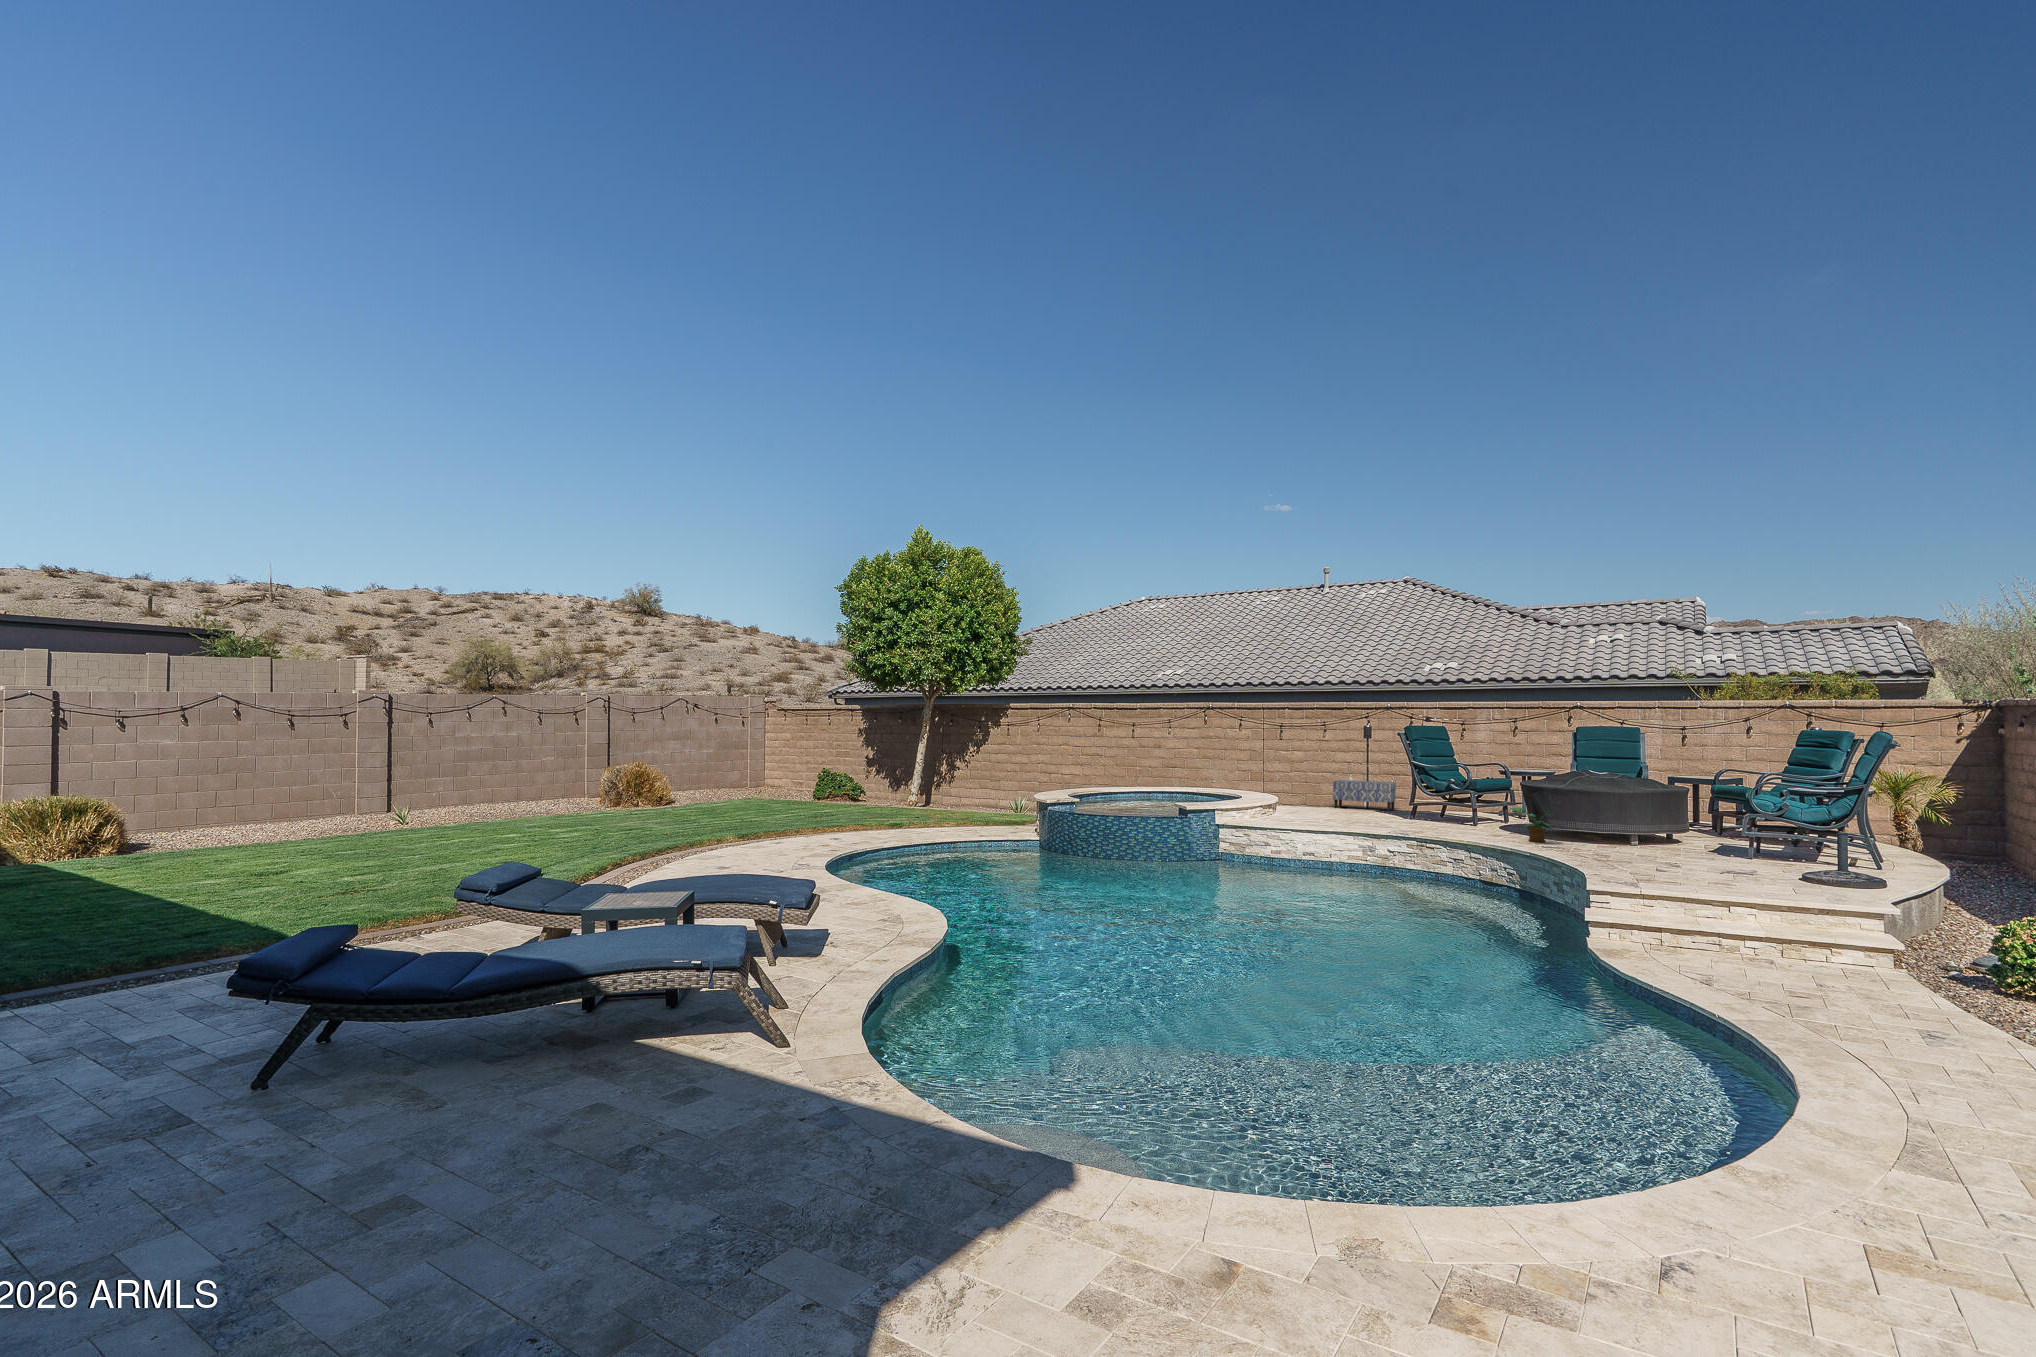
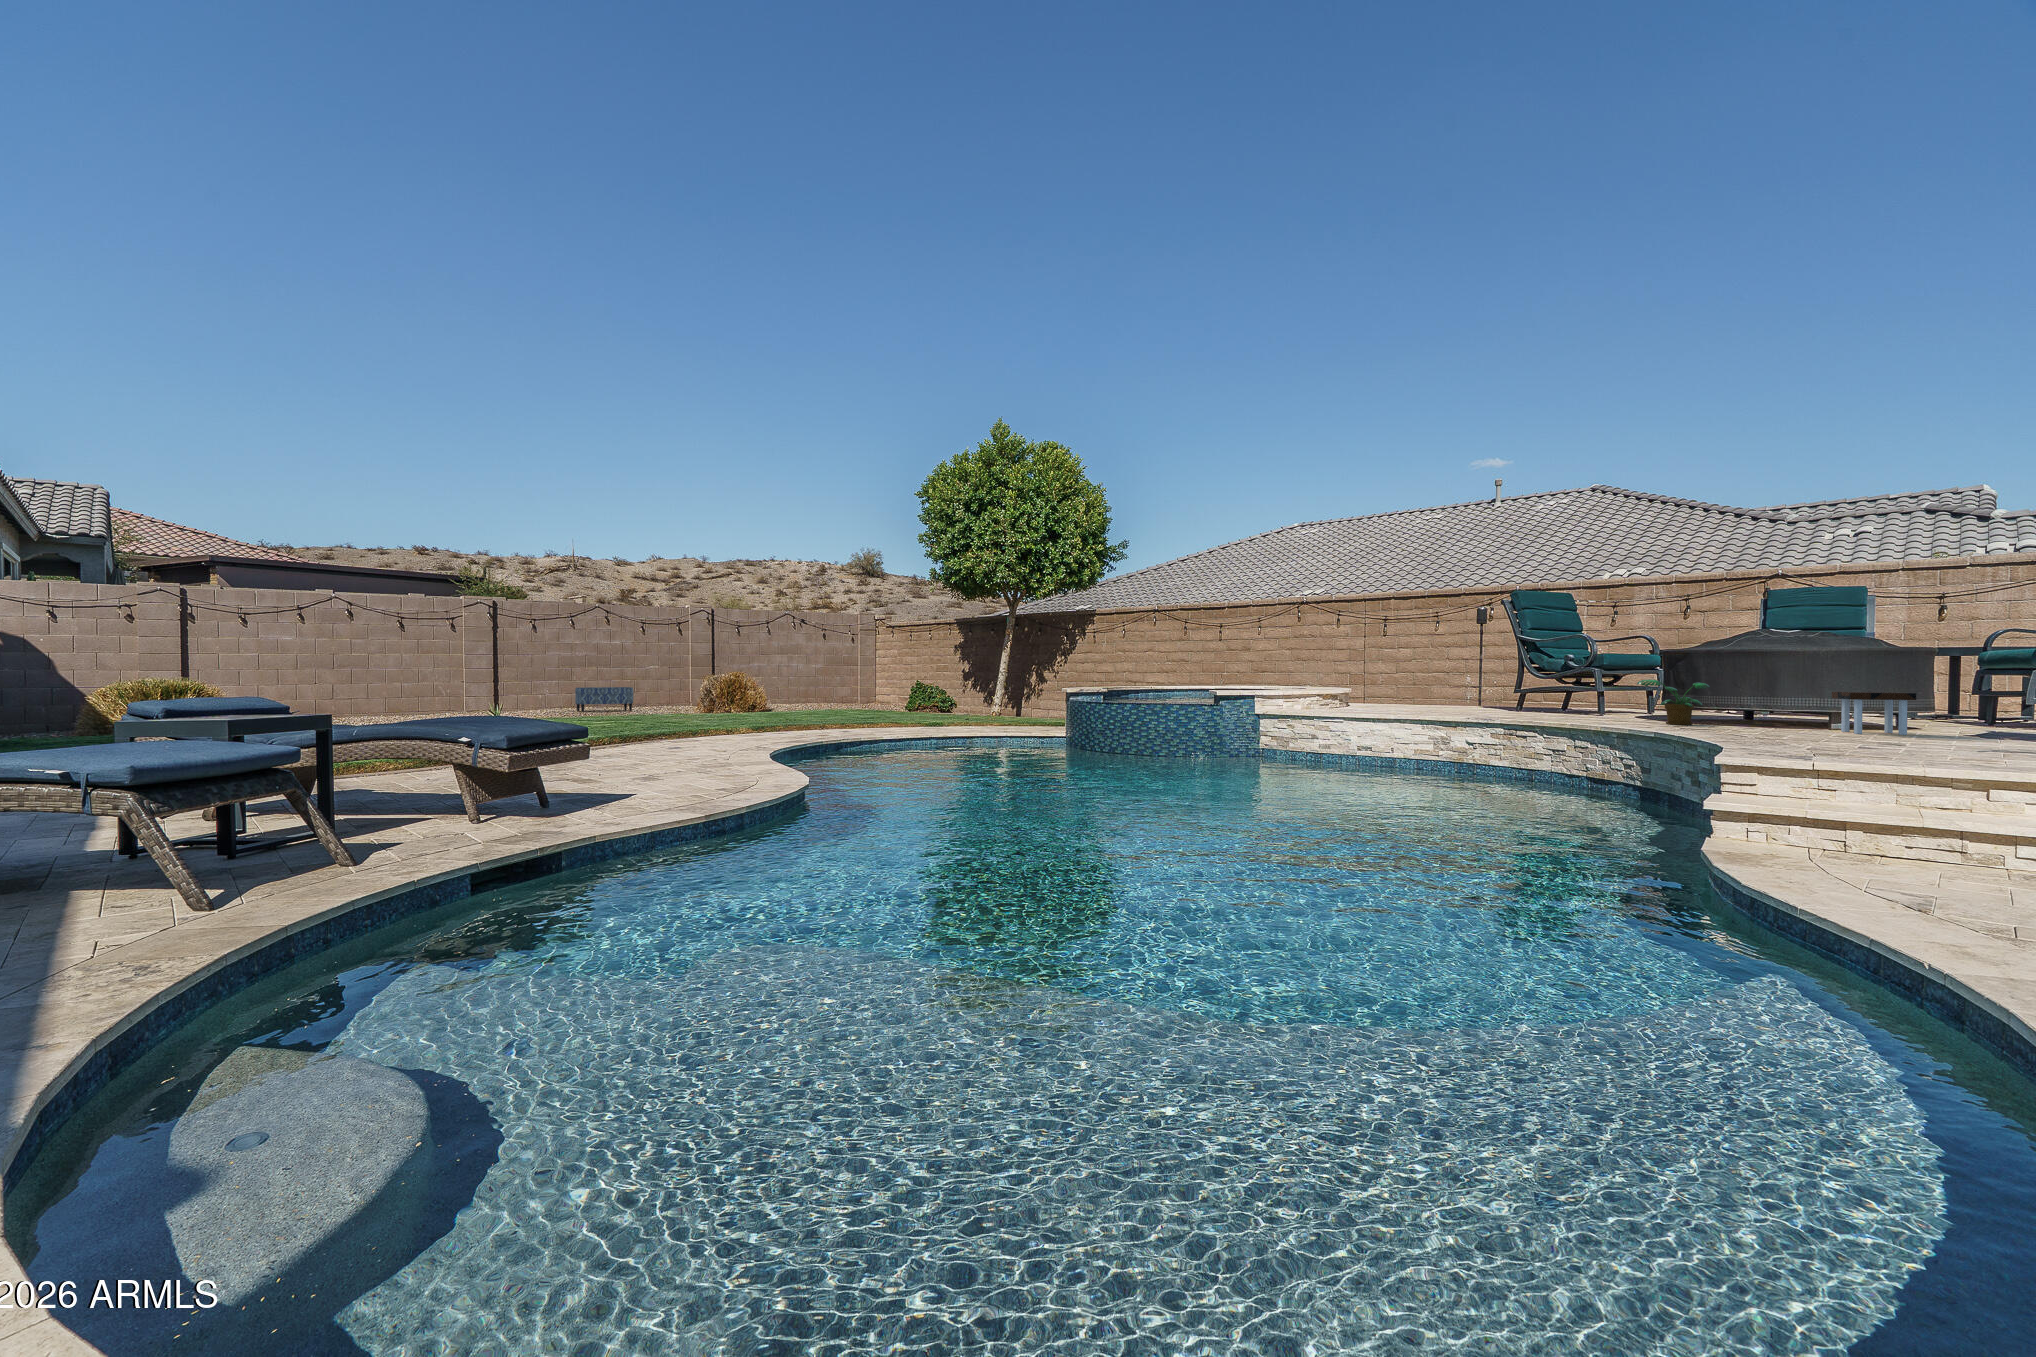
bench: present [1333,780,1396,811] -> present [575,687,633,712]
side table: none [1630,821,1677,853] -> present [1832,692,1916,735]

